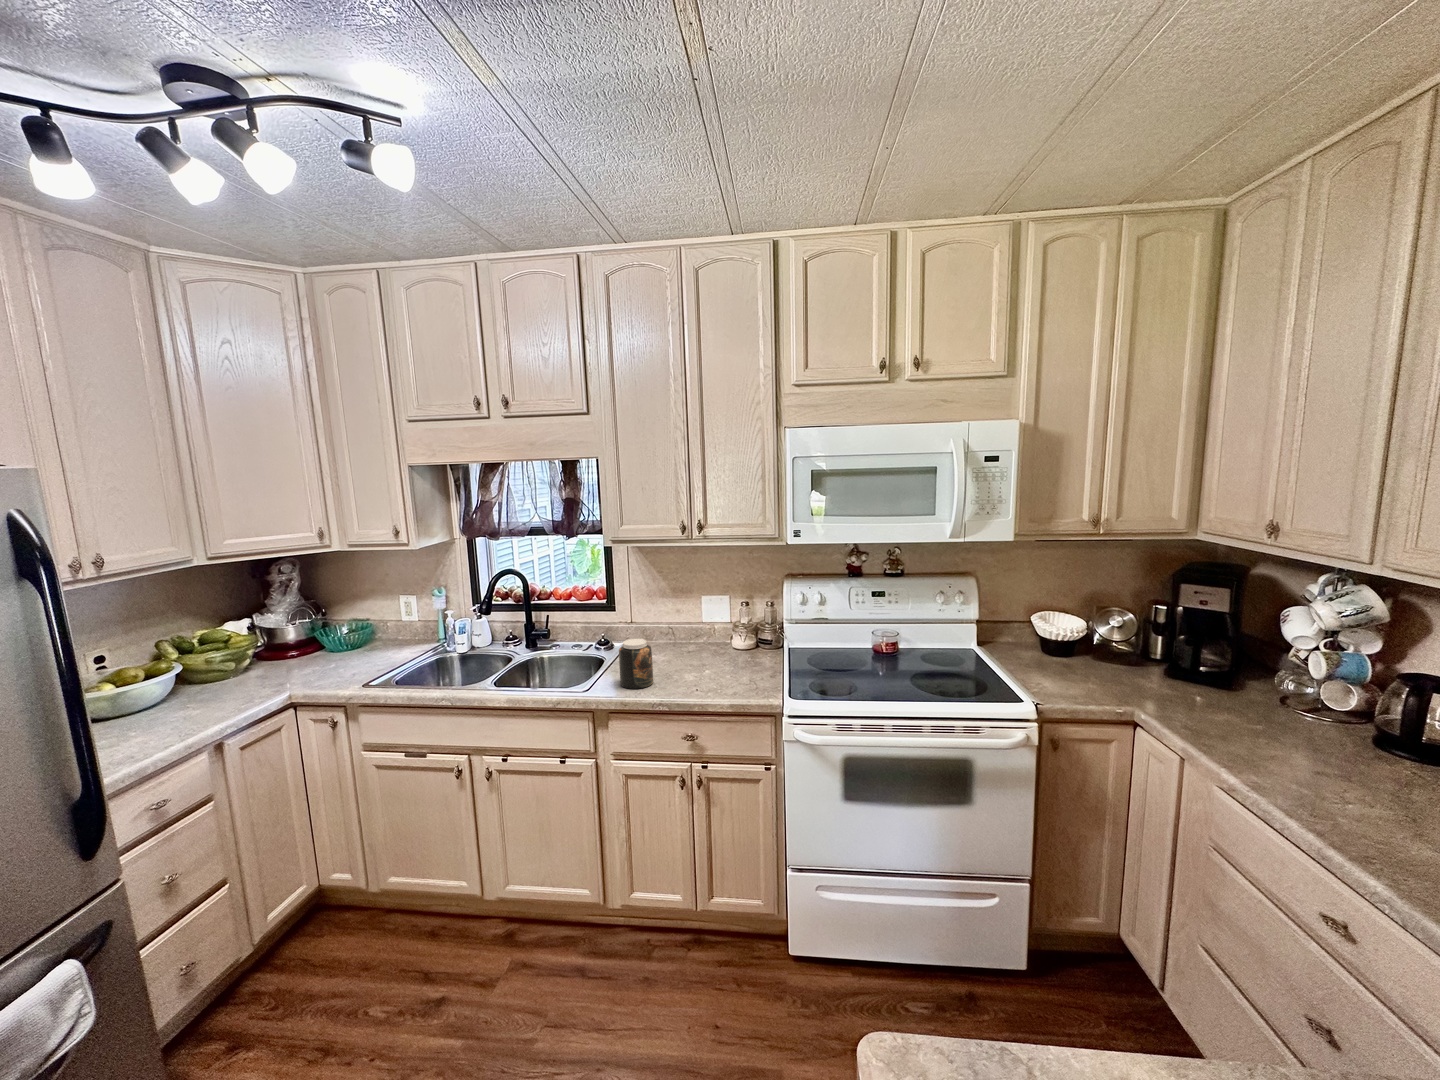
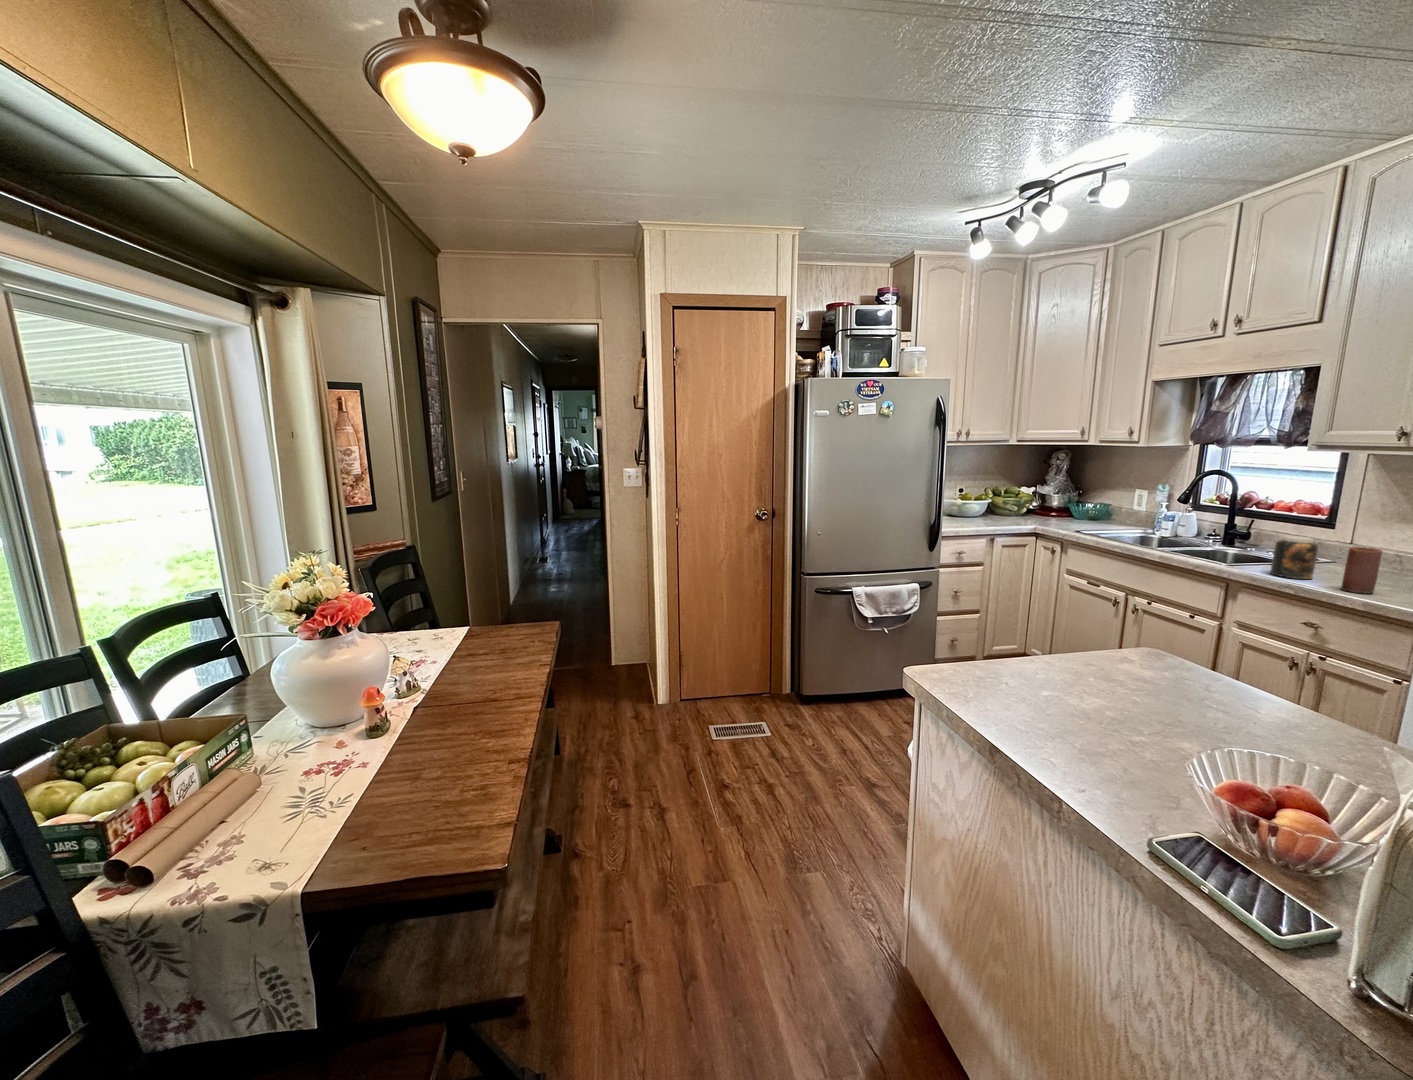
candle: none [684,641,707,690] -> present [1341,547,1382,593]

